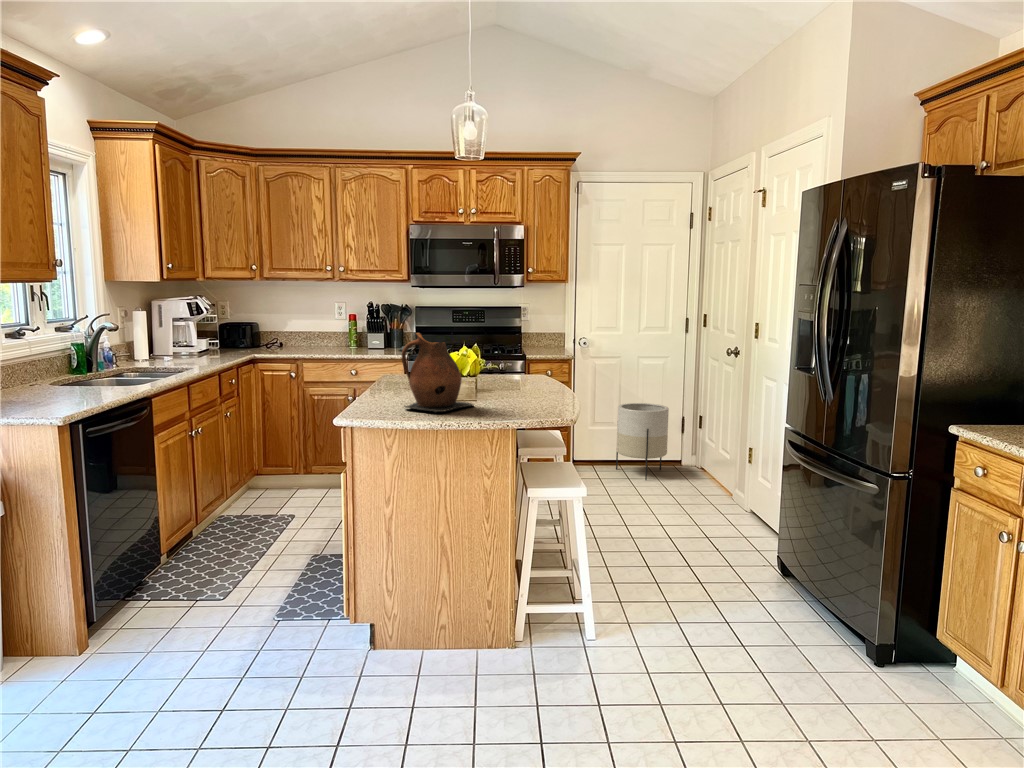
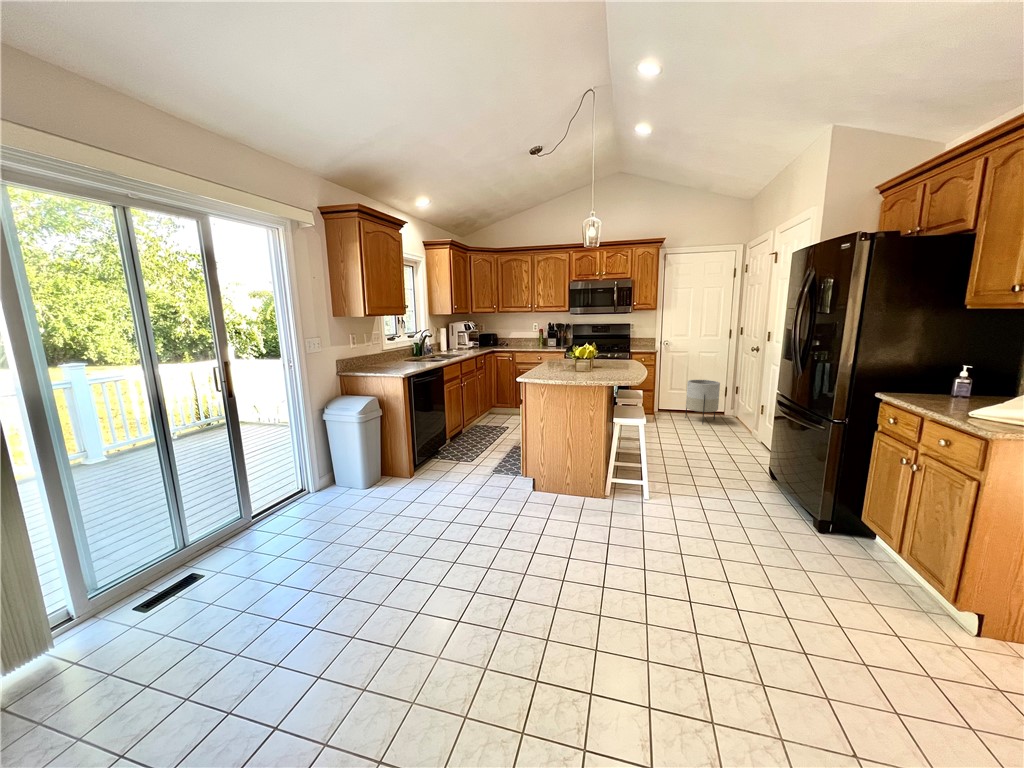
ceramic pitcher: present [402,333,473,413] -> none [552,338,587,377]

